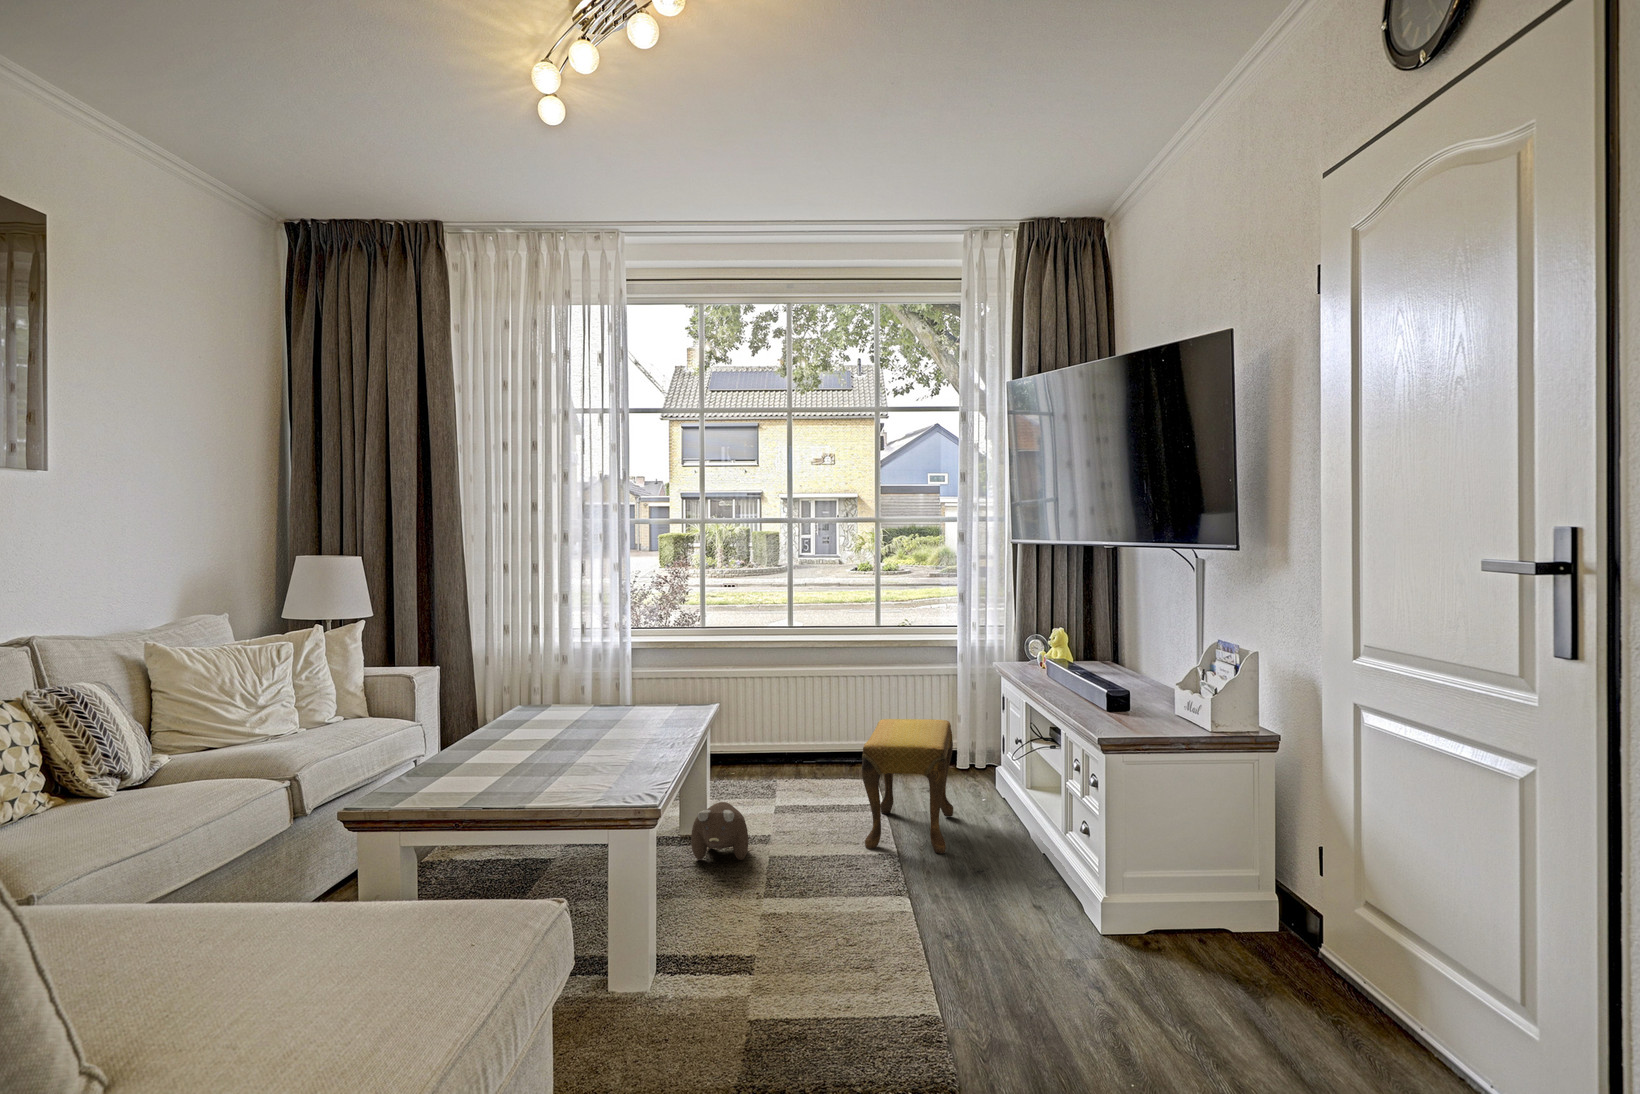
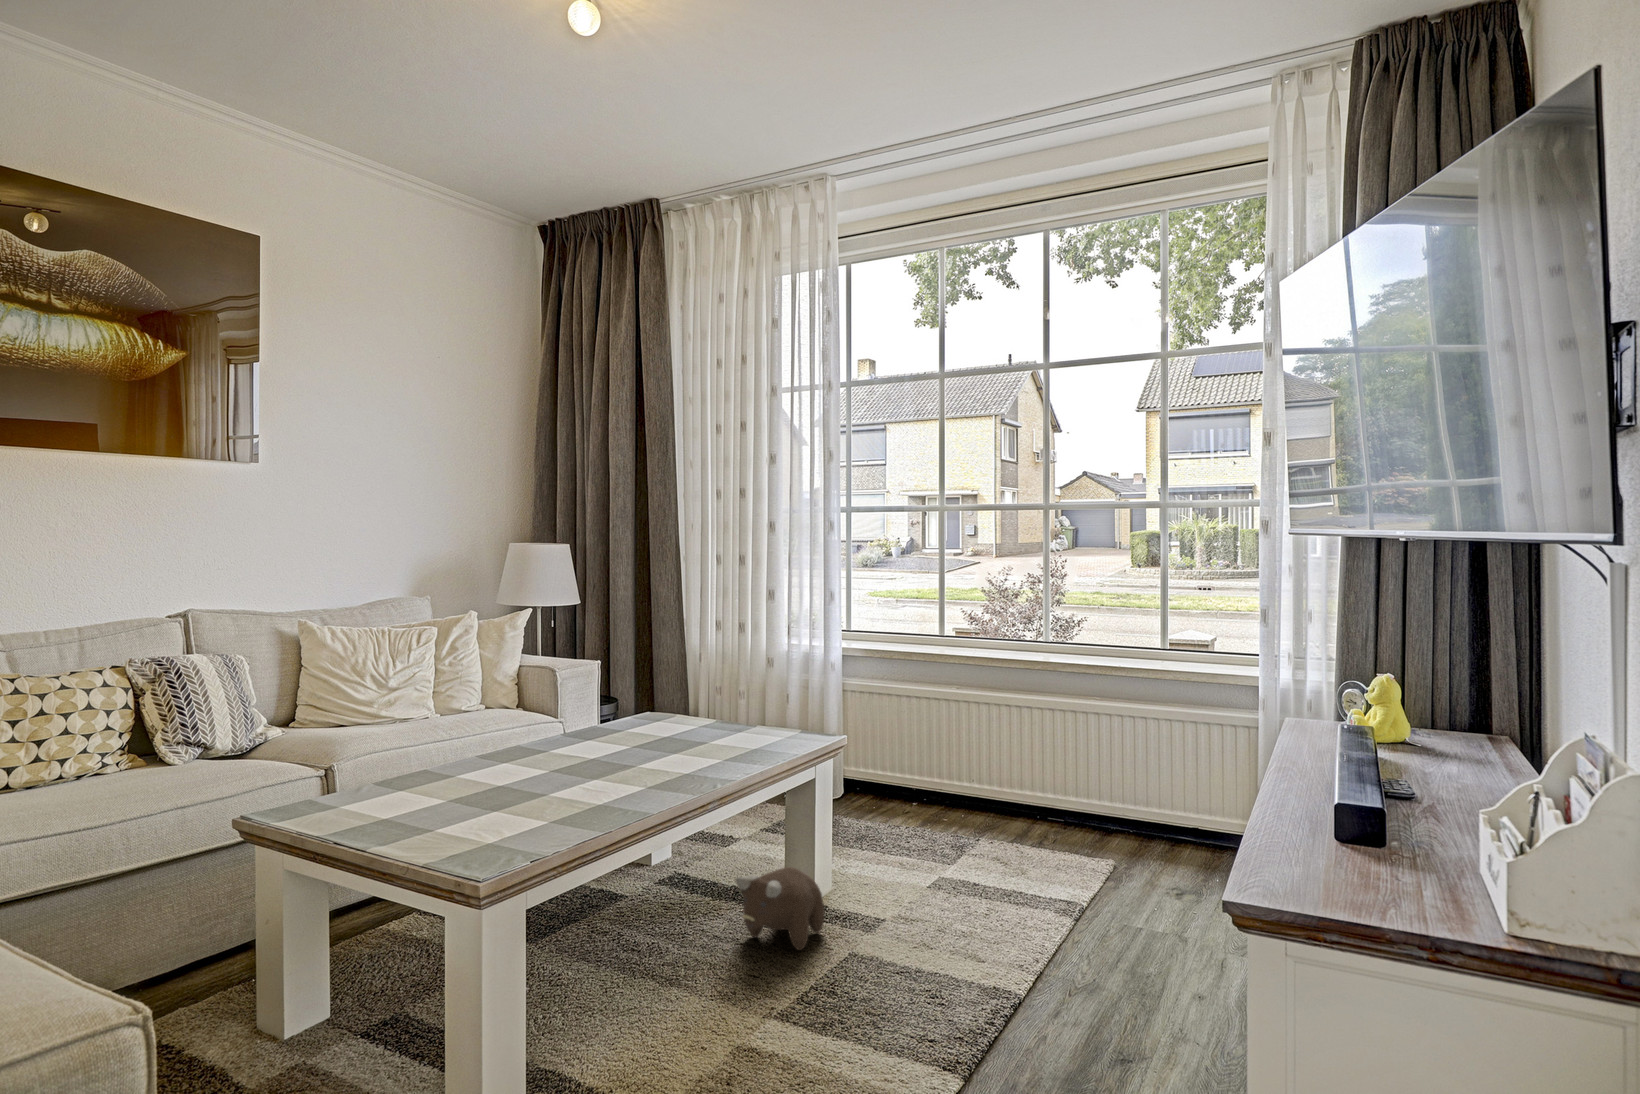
footstool: present [862,719,953,854] -> none [975,784,1164,1011]

